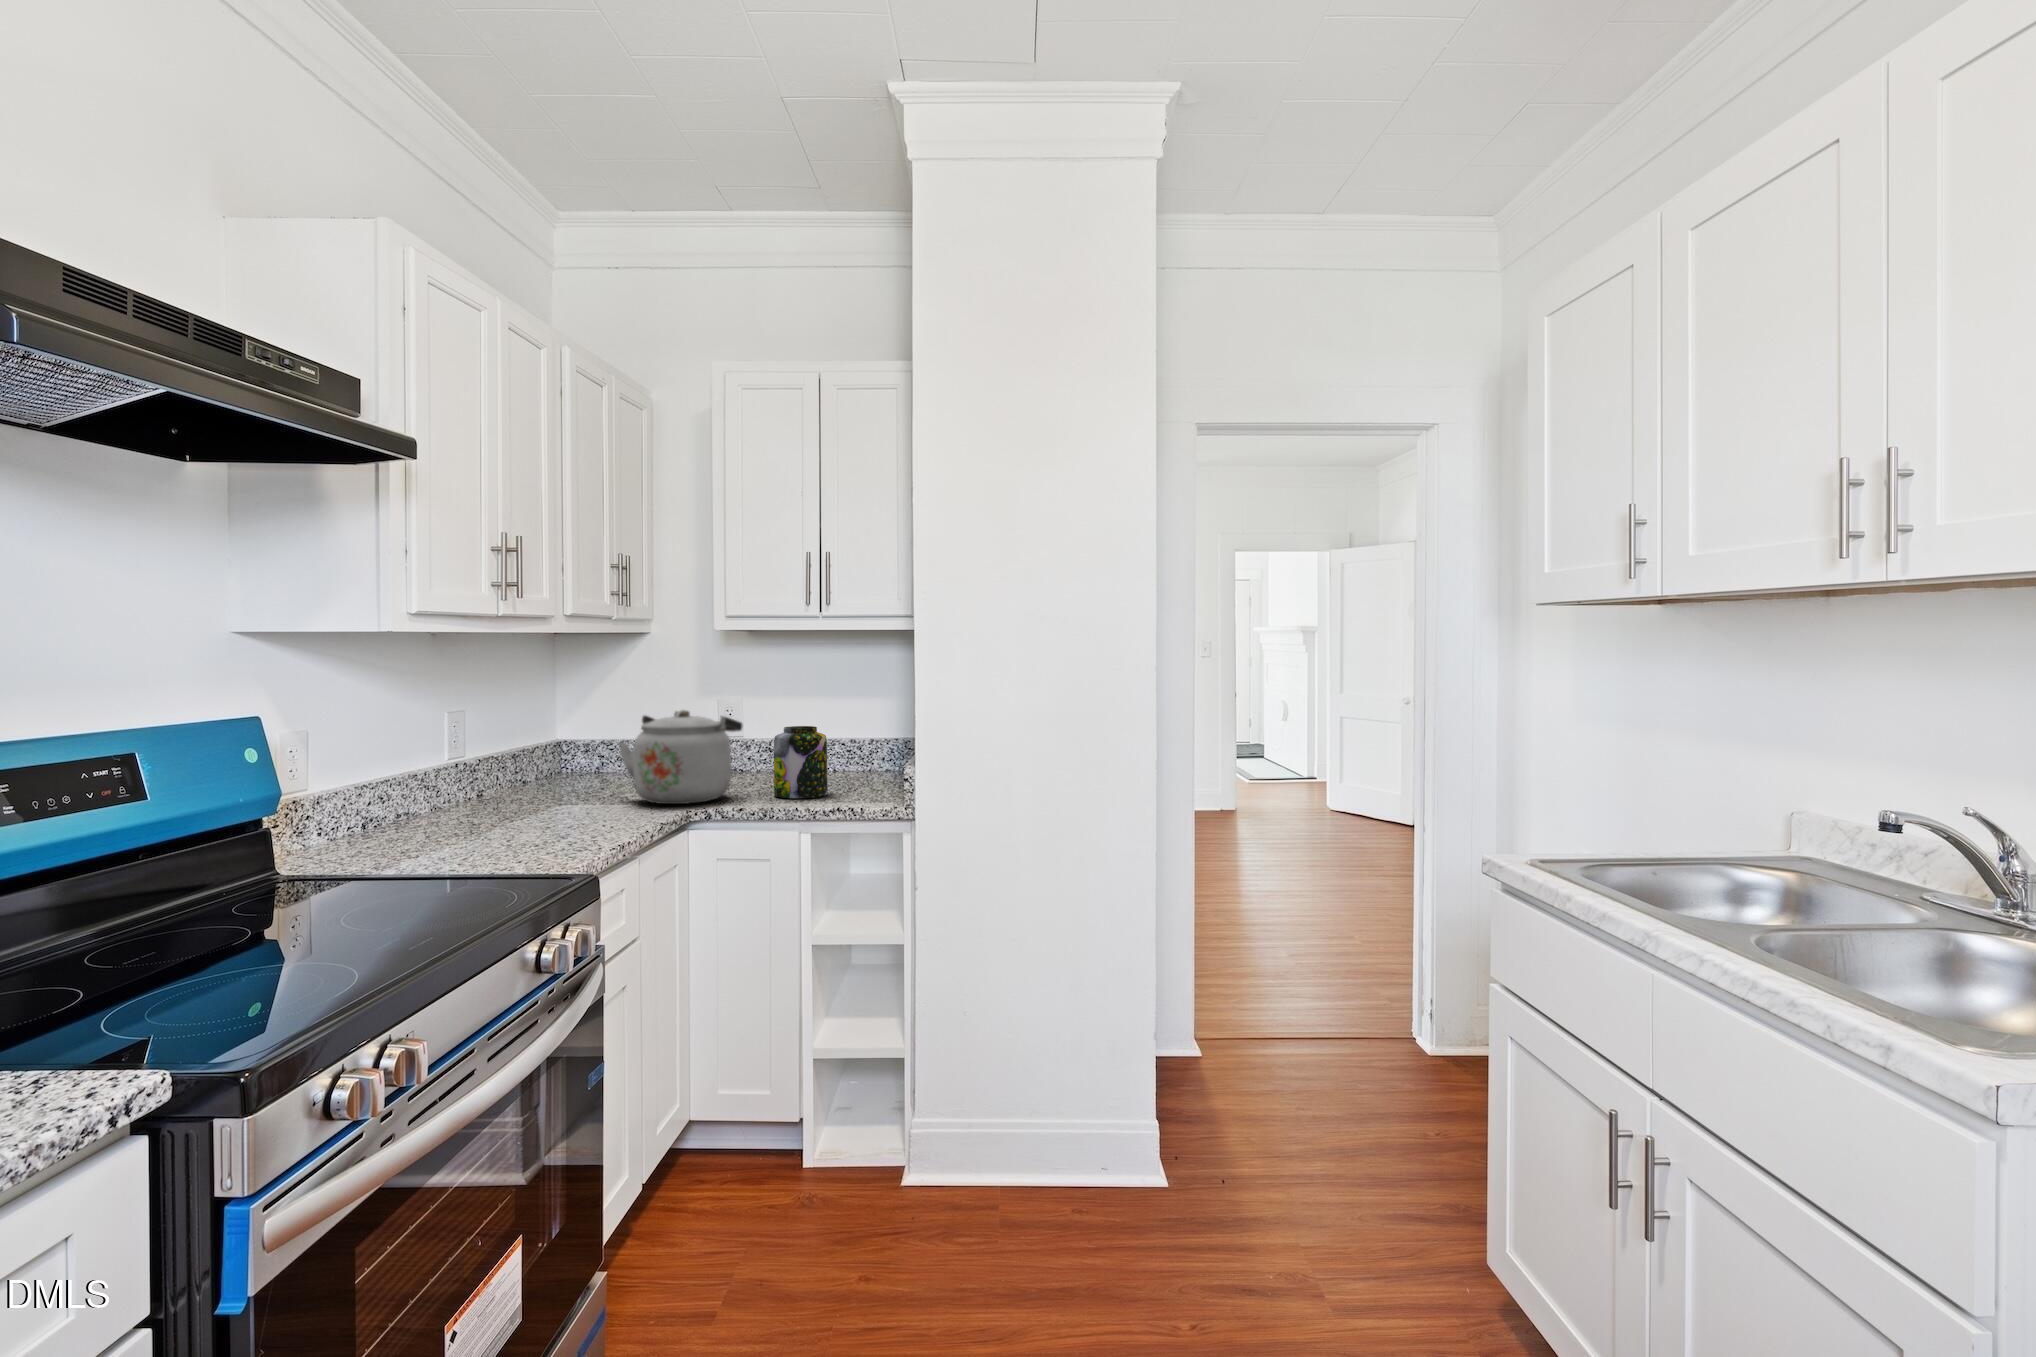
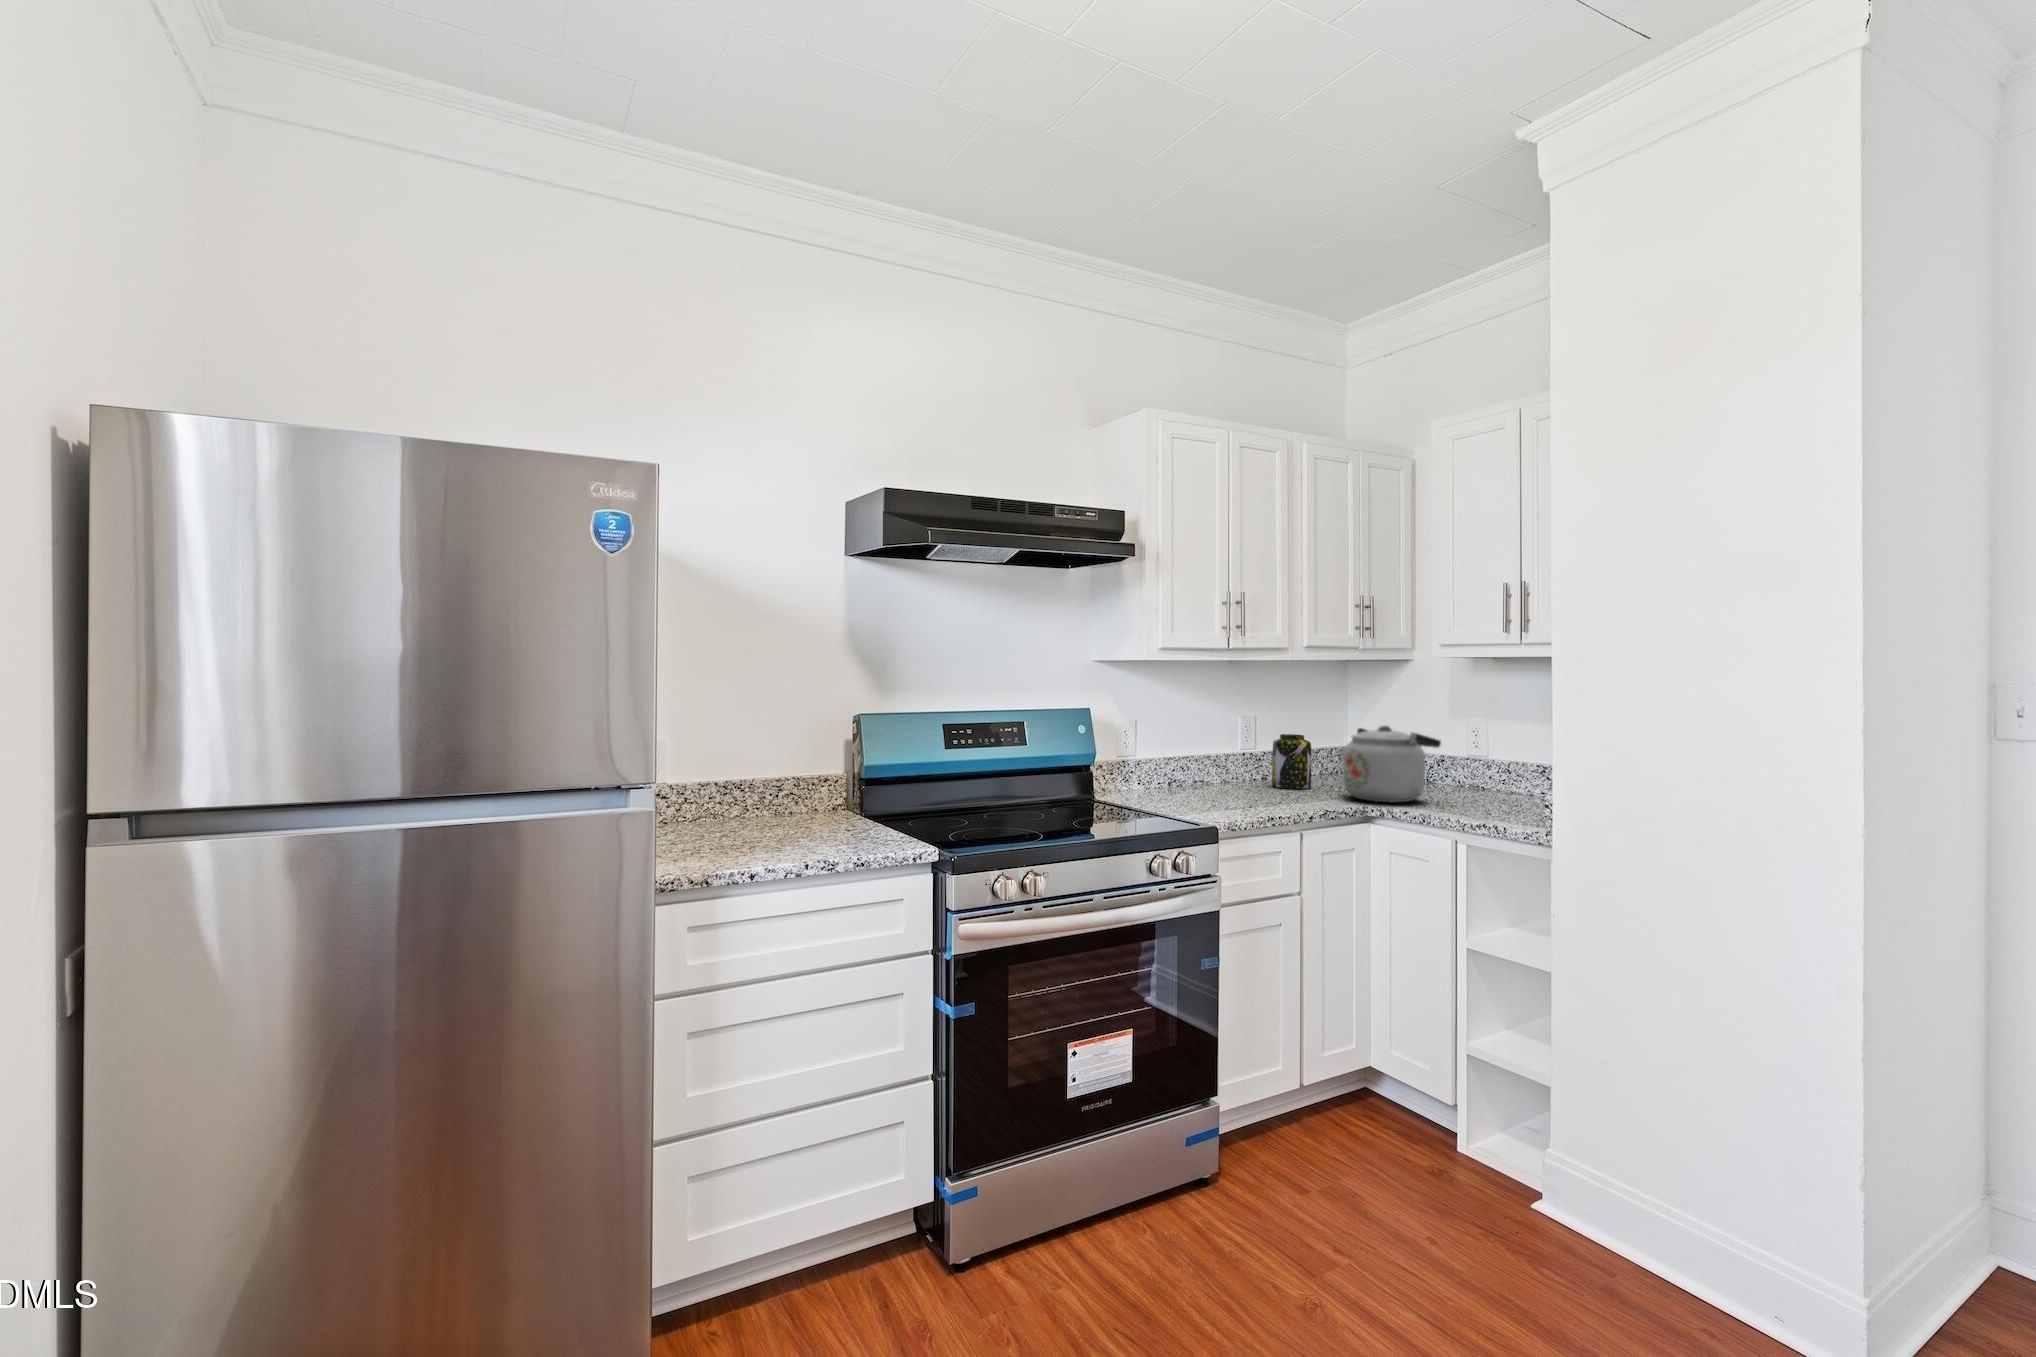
jar: present [774,726,828,798] -> present [1272,734,1311,789]

